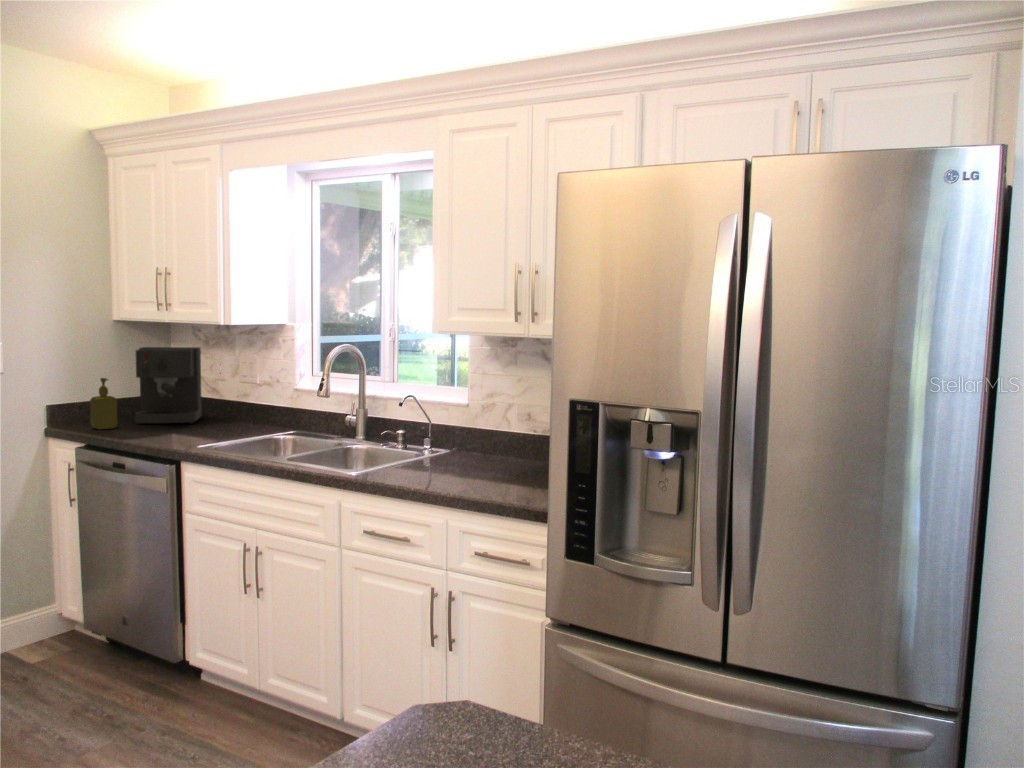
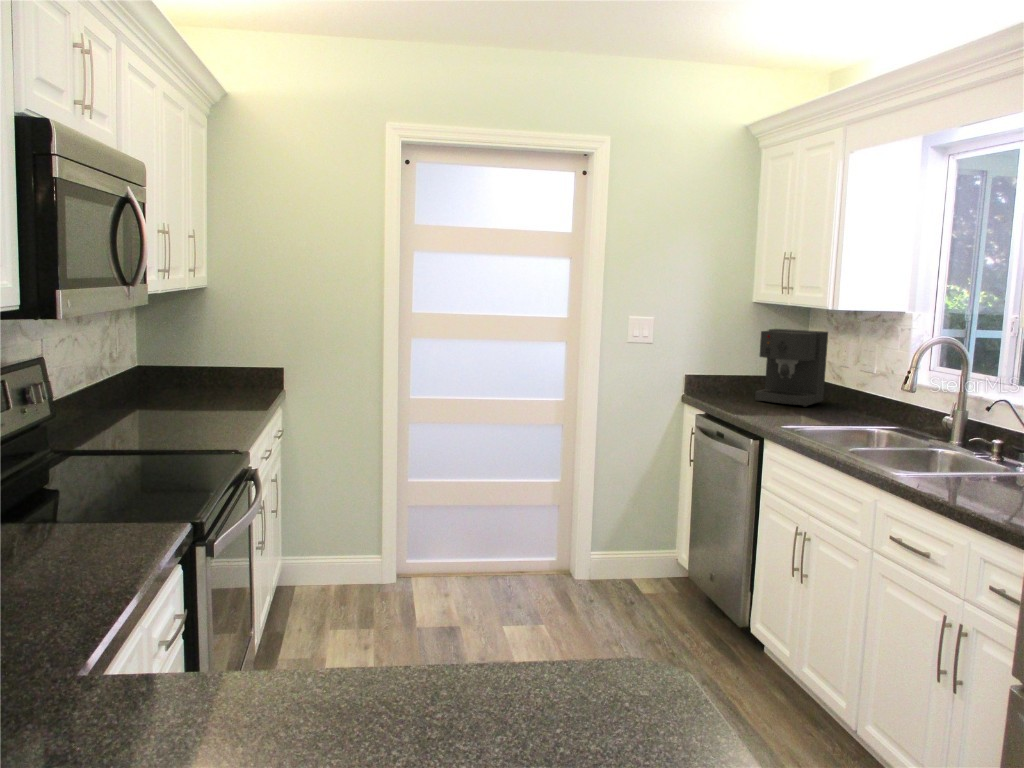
soap dispenser: present [90,378,118,429] -> none [715,355,737,402]

